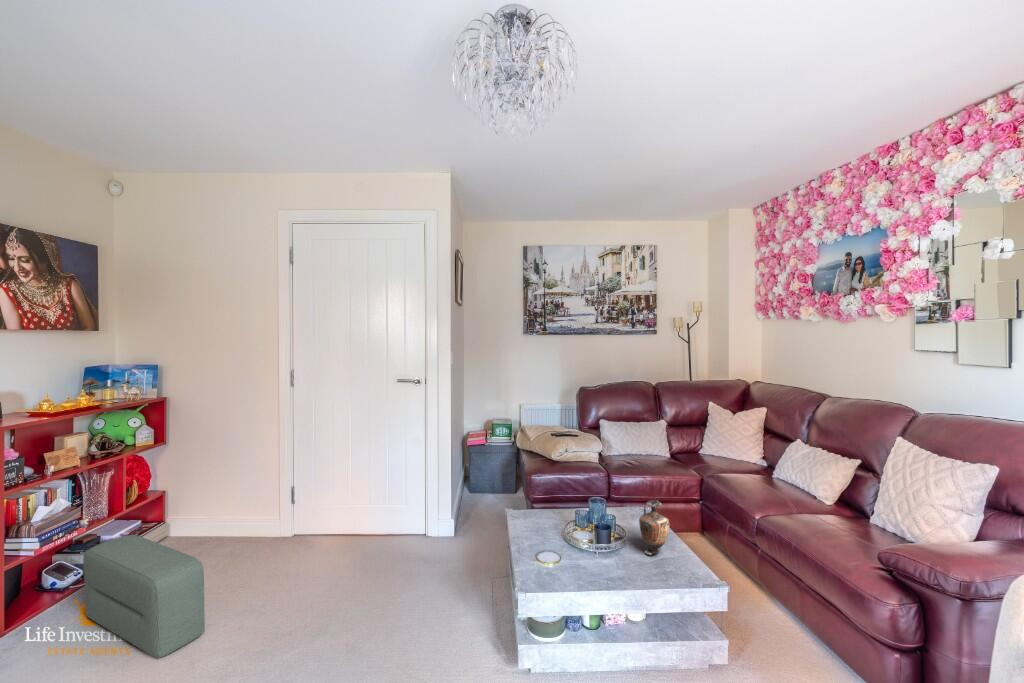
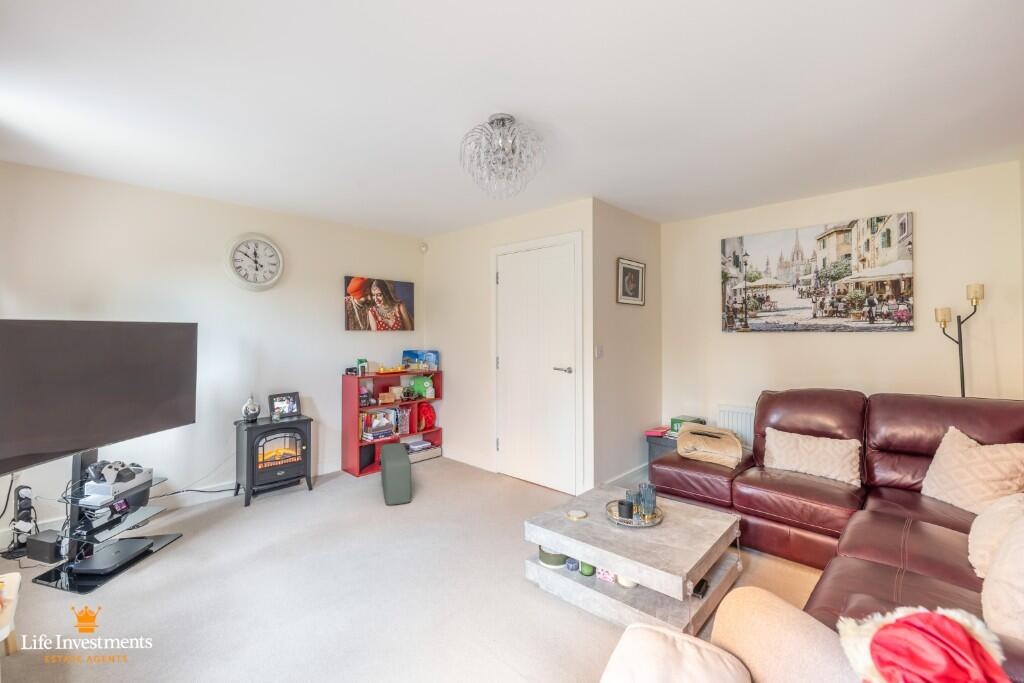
vase: present [639,500,669,554] -> none [634,491,670,541]

